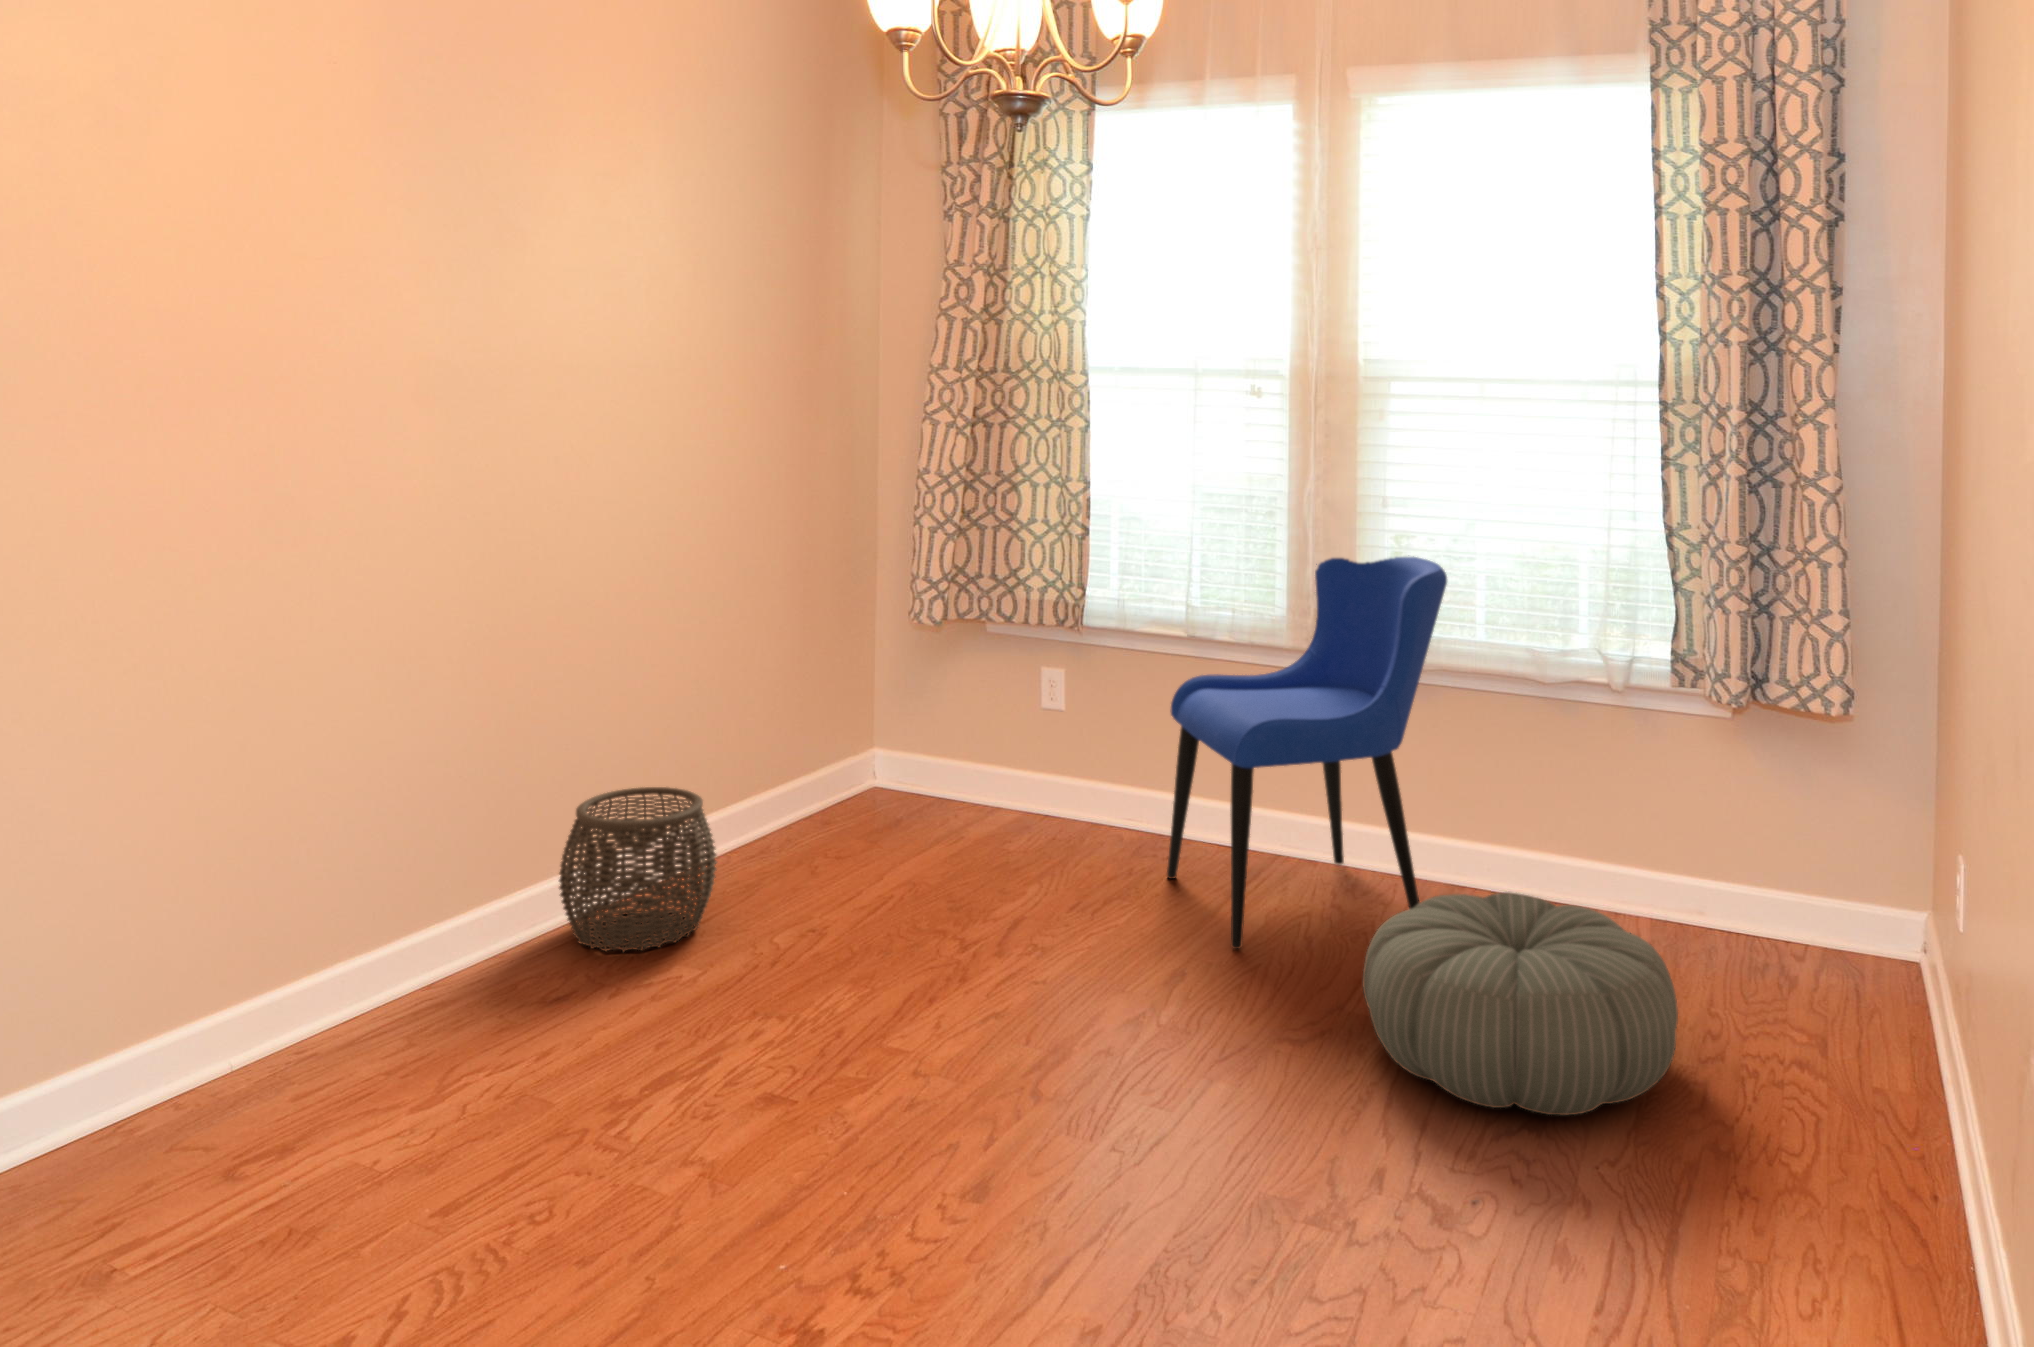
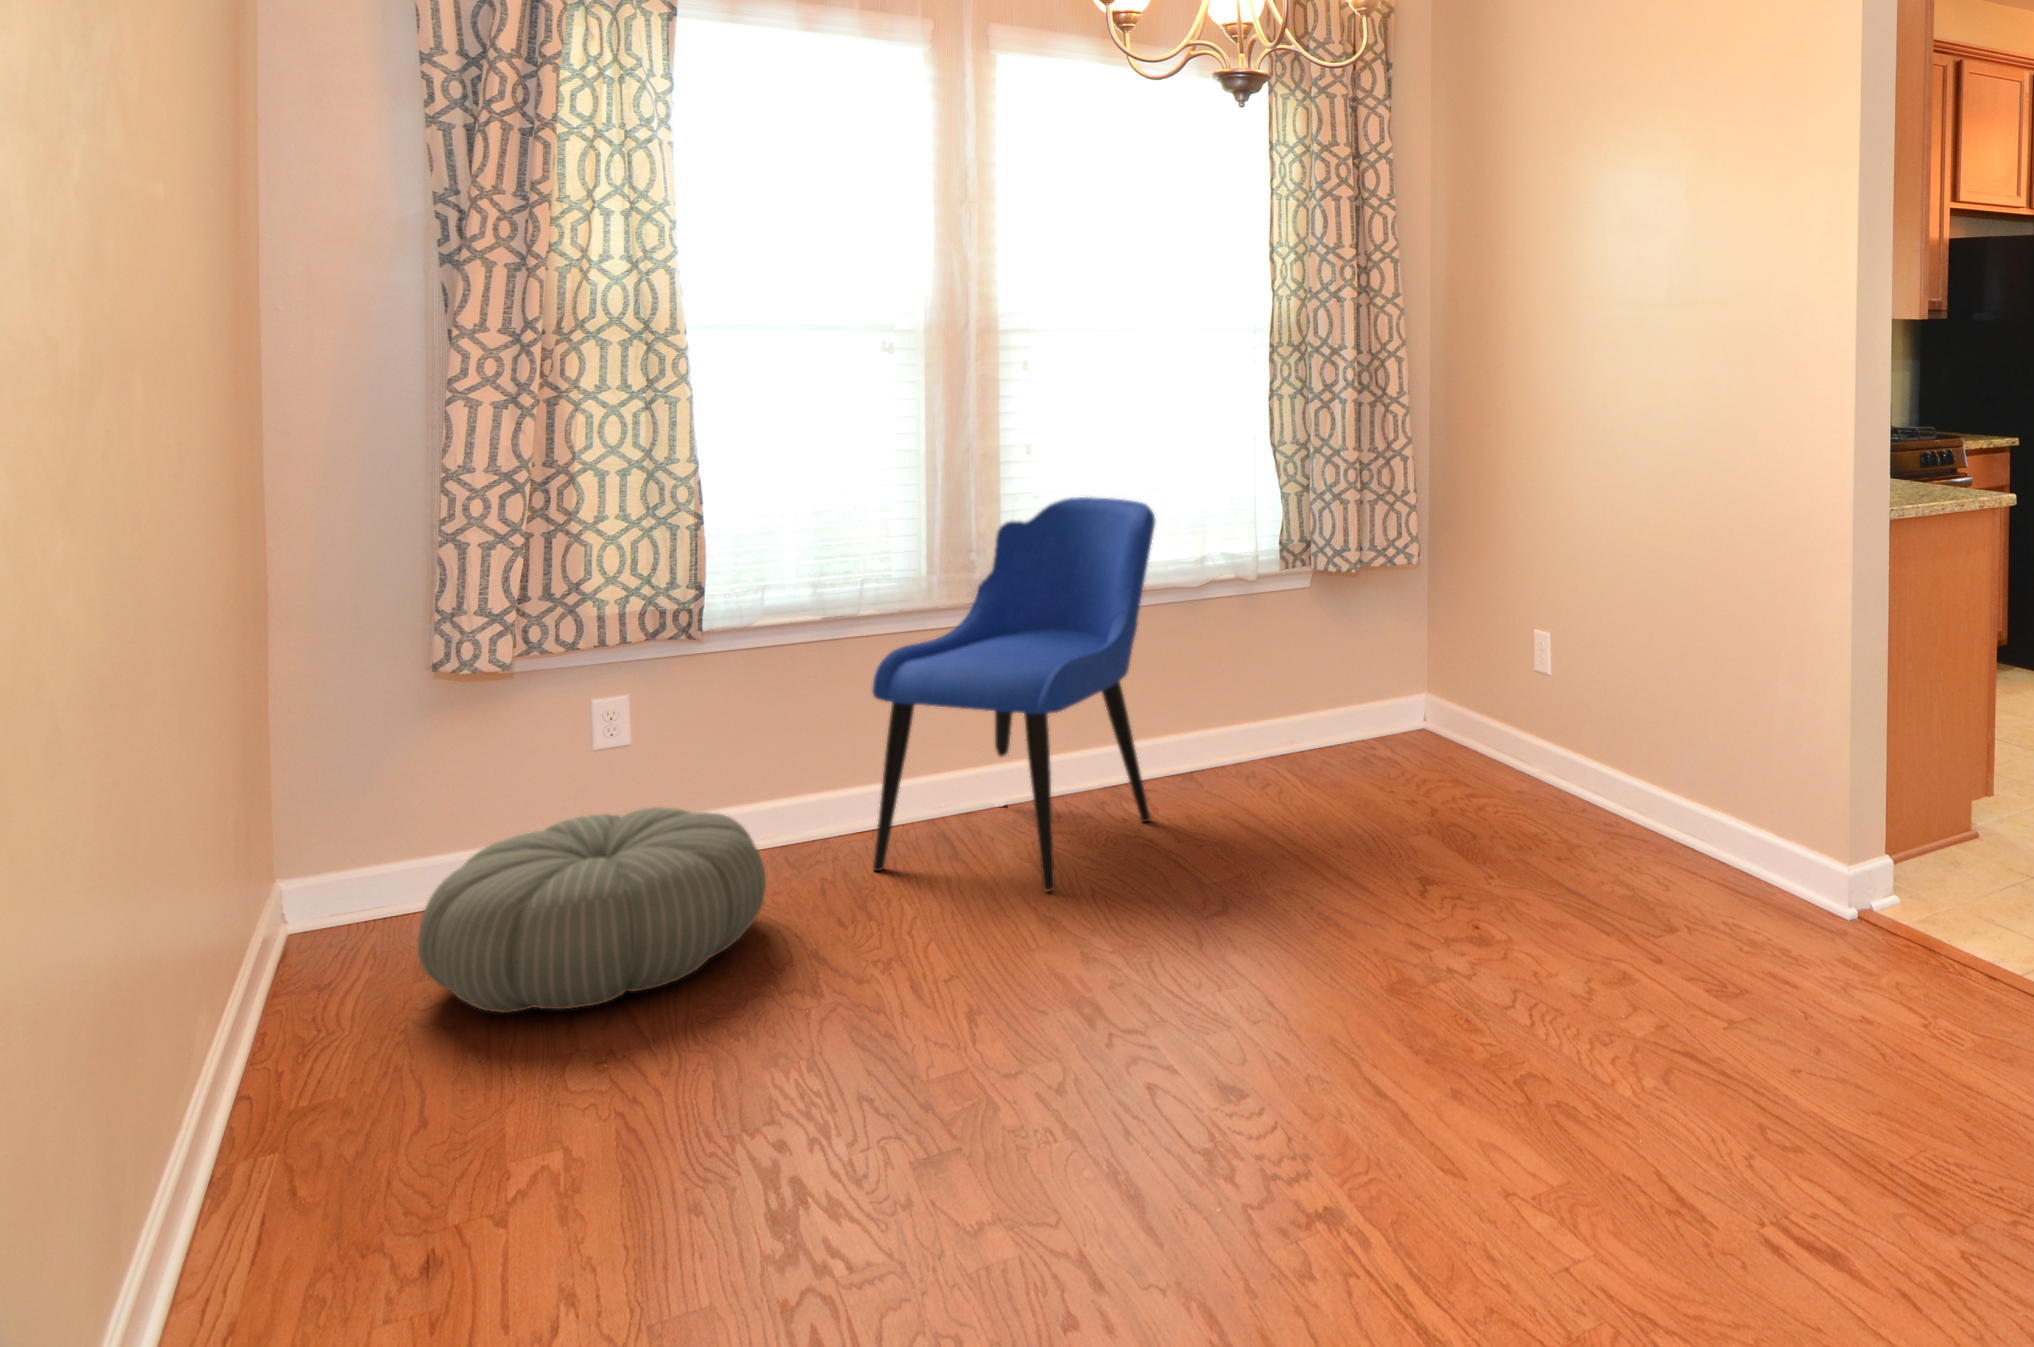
woven basket: present [559,787,717,952] -> none [119,967,426,1259]
pouf: present [1363,892,1678,1116] -> present [418,807,766,1013]

